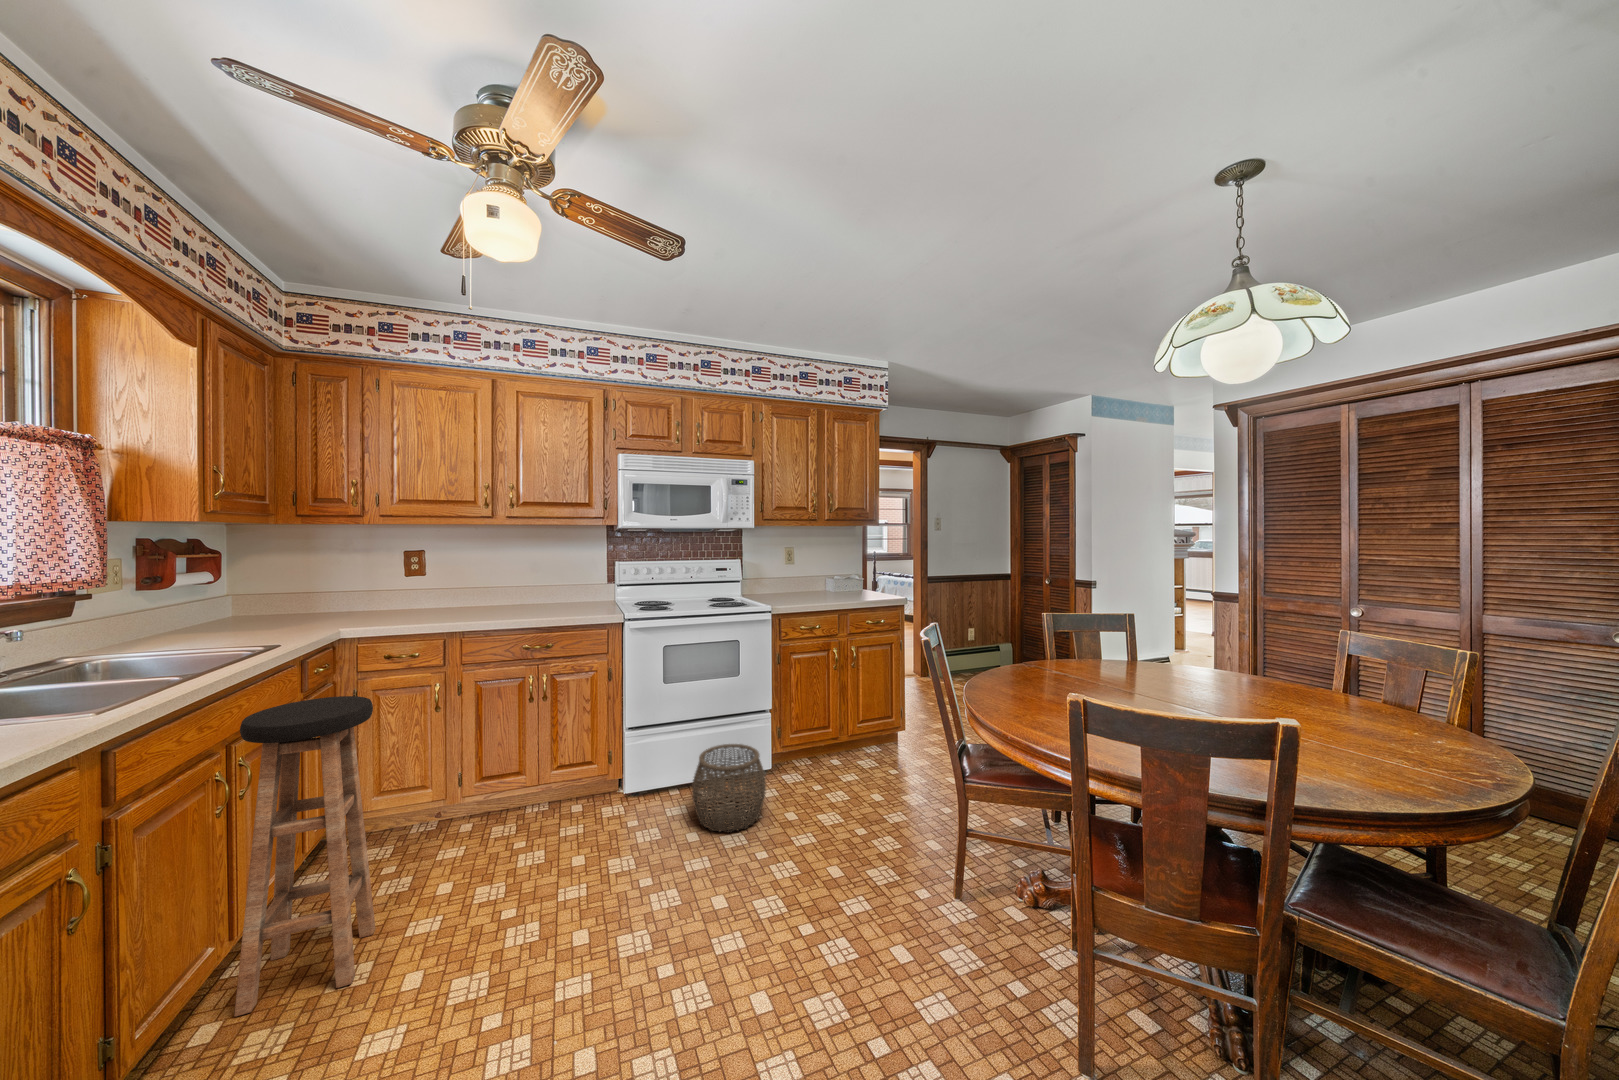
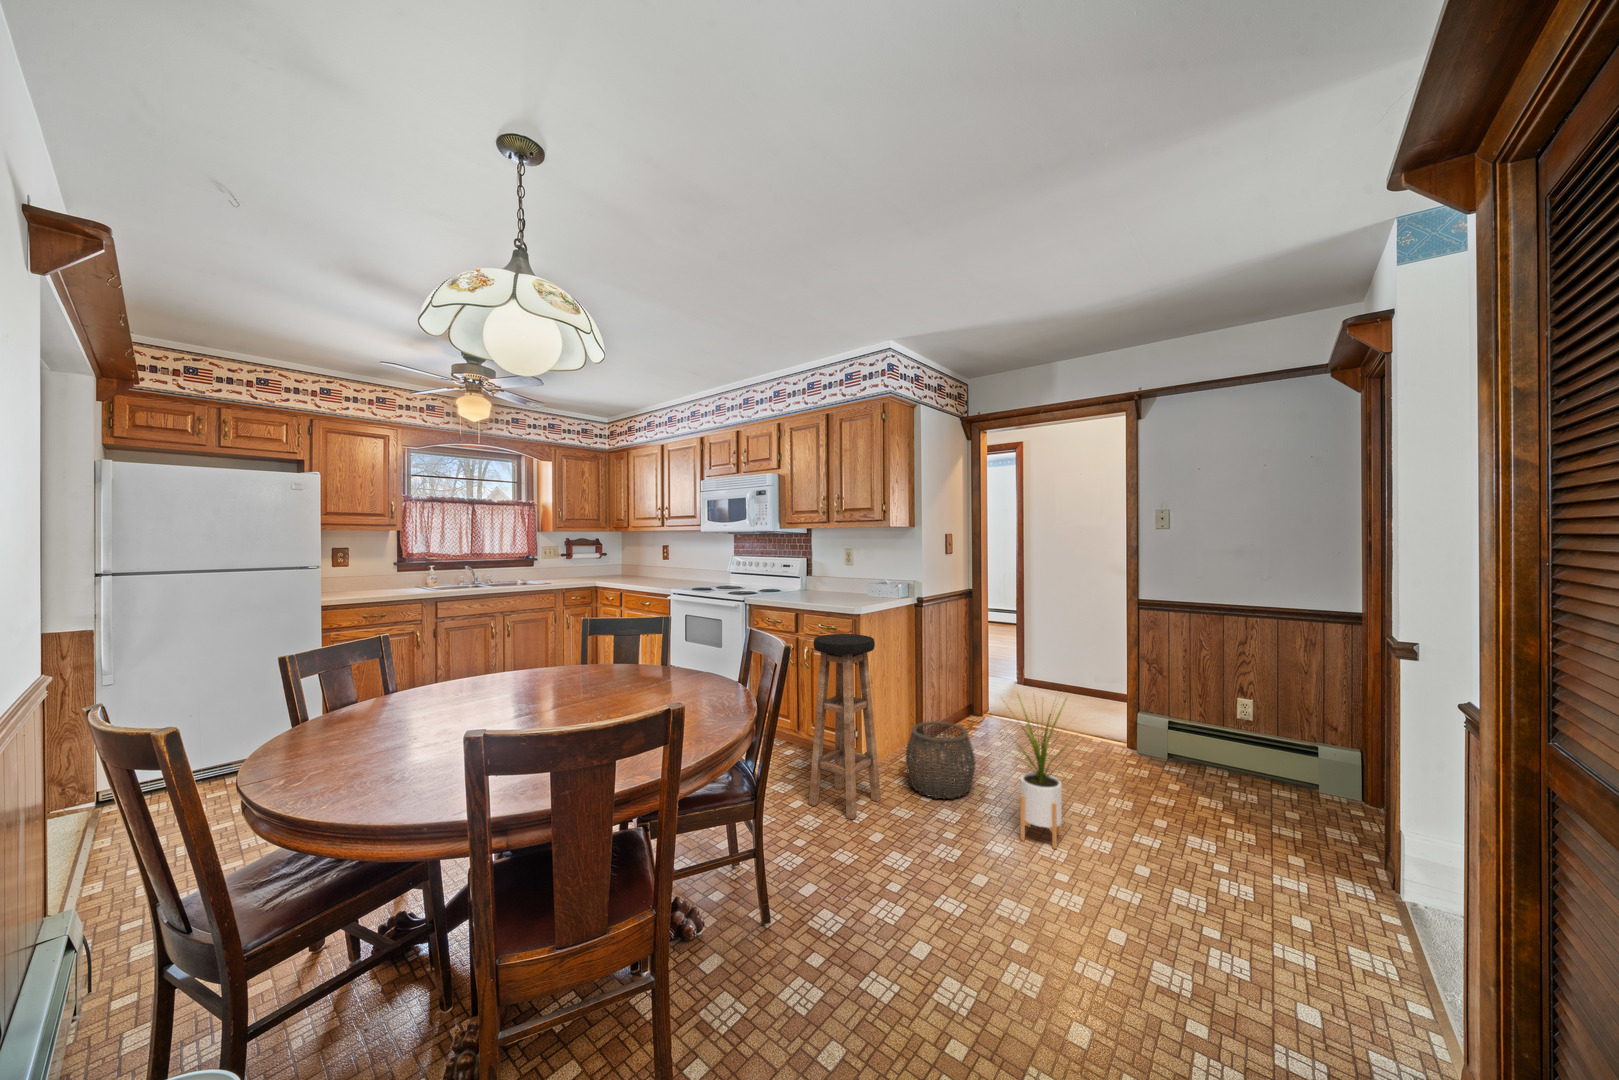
house plant: none [557,697,647,871] -> present [1004,696,1072,849]
woven basket: present [692,744,766,832] -> present [906,721,975,799]

